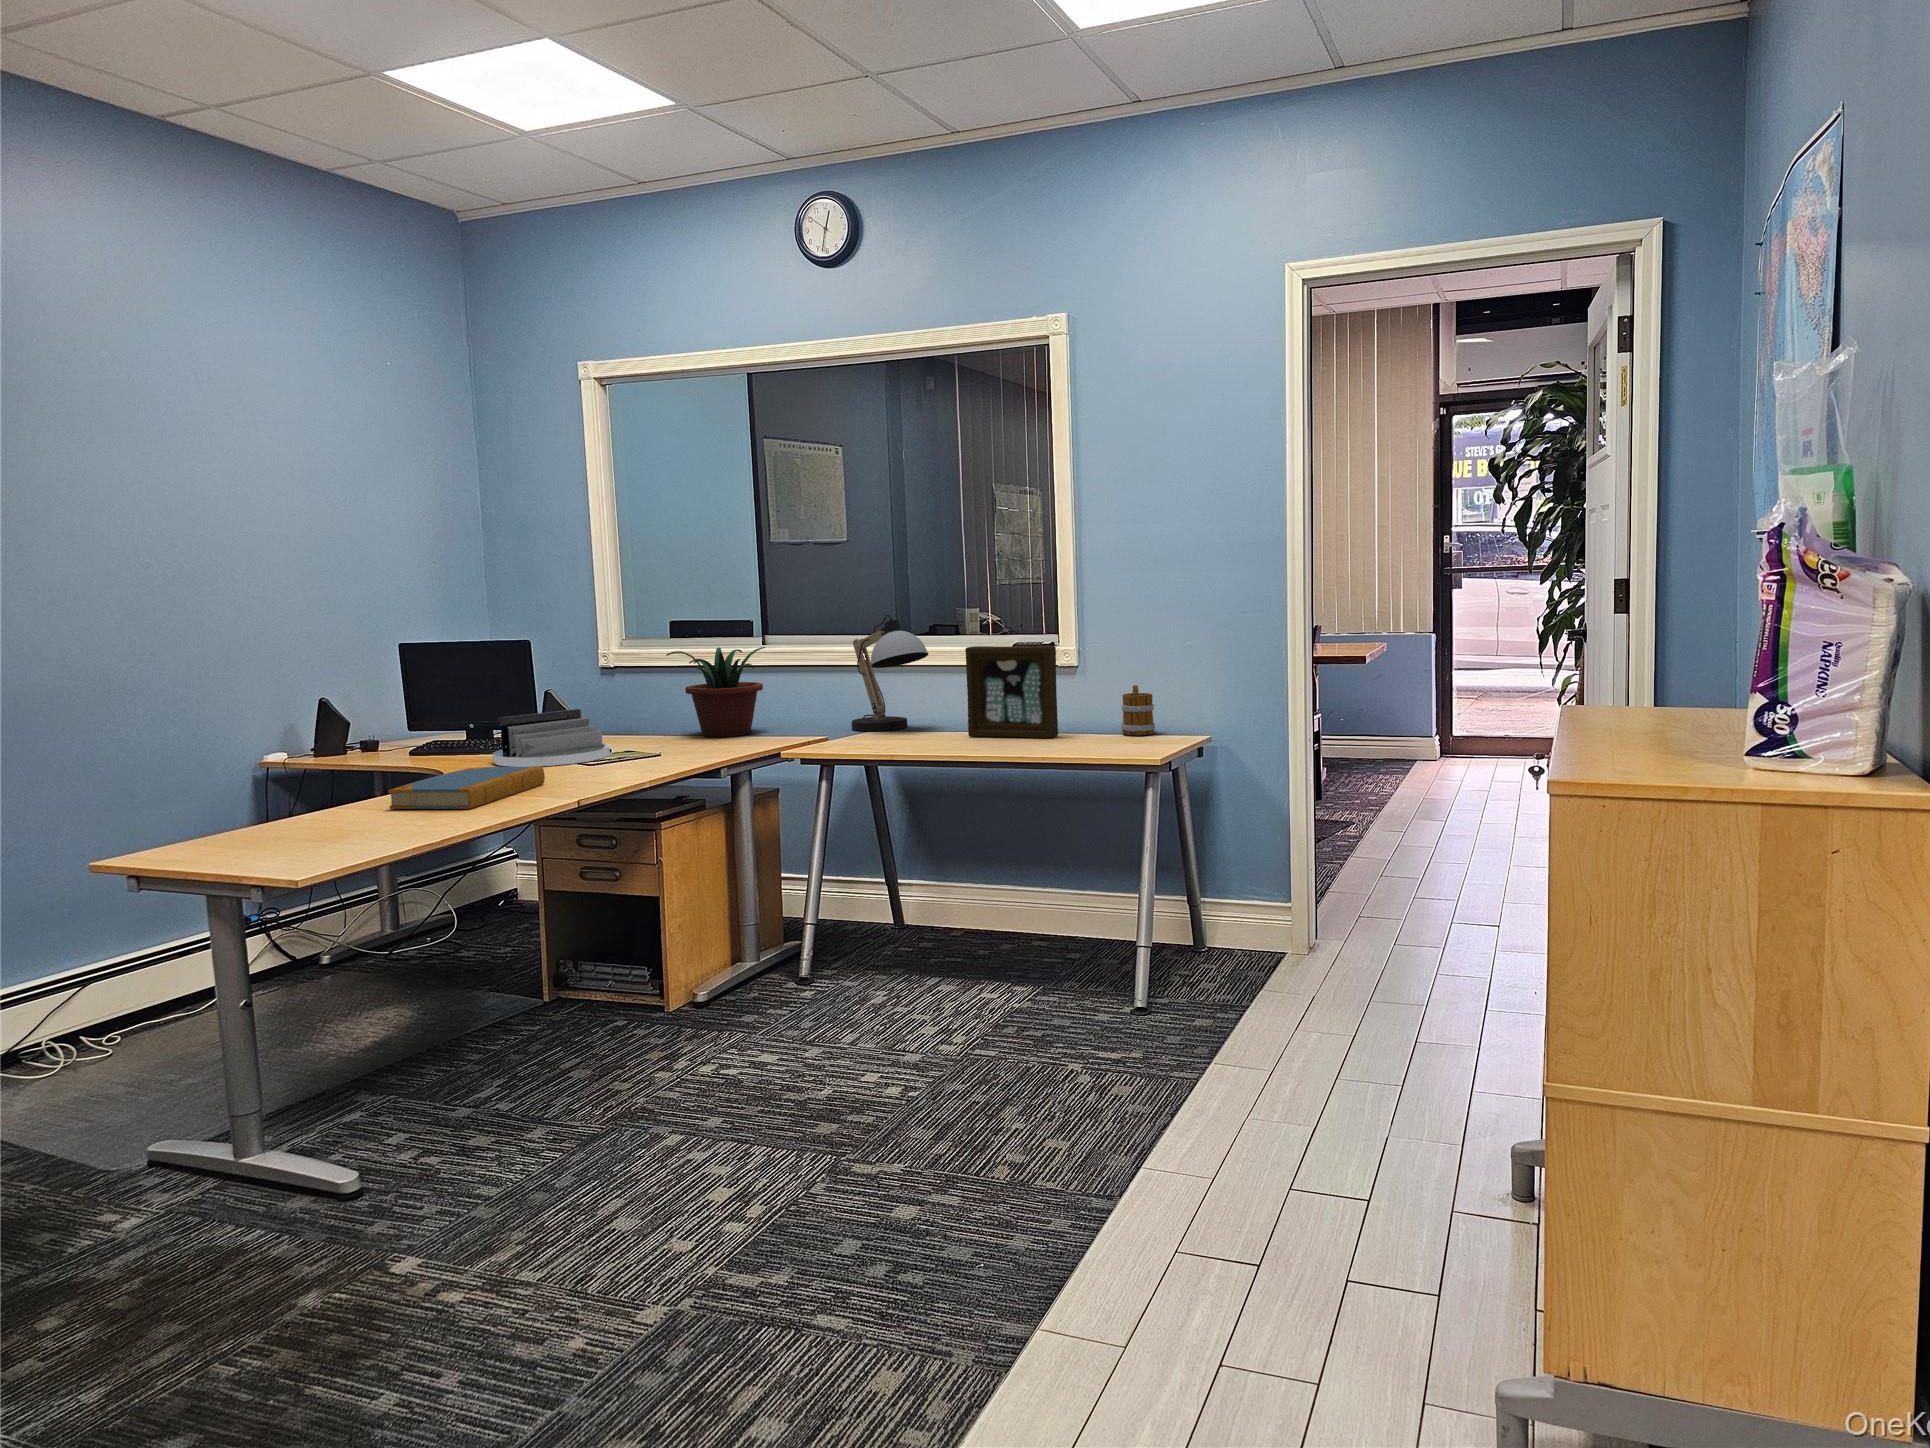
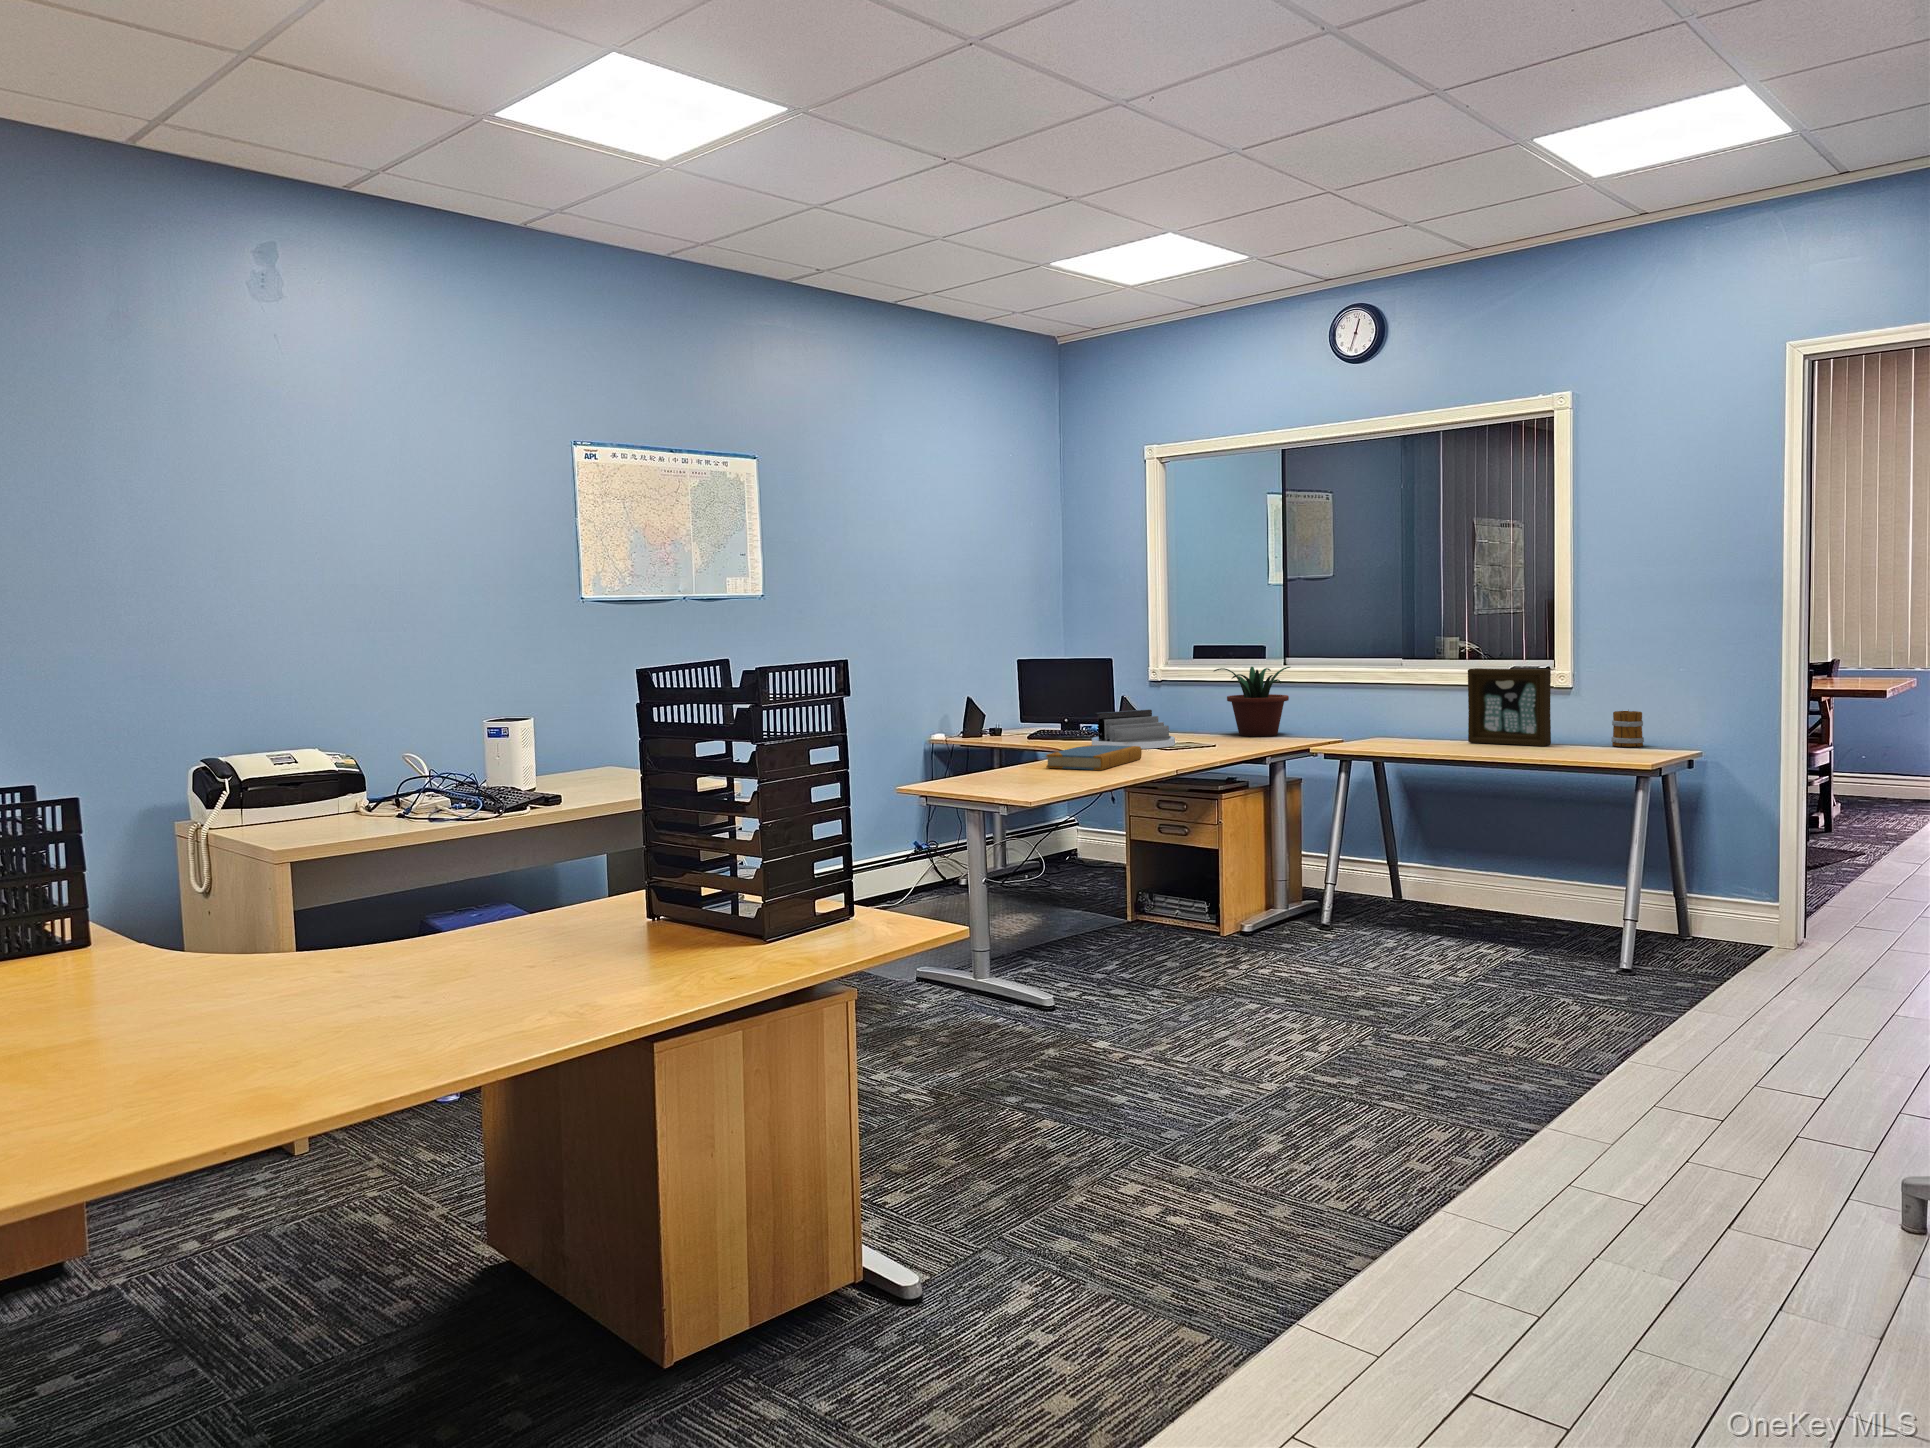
desk lamp: present [852,615,928,731] -> none [1361,642,1432,737]

